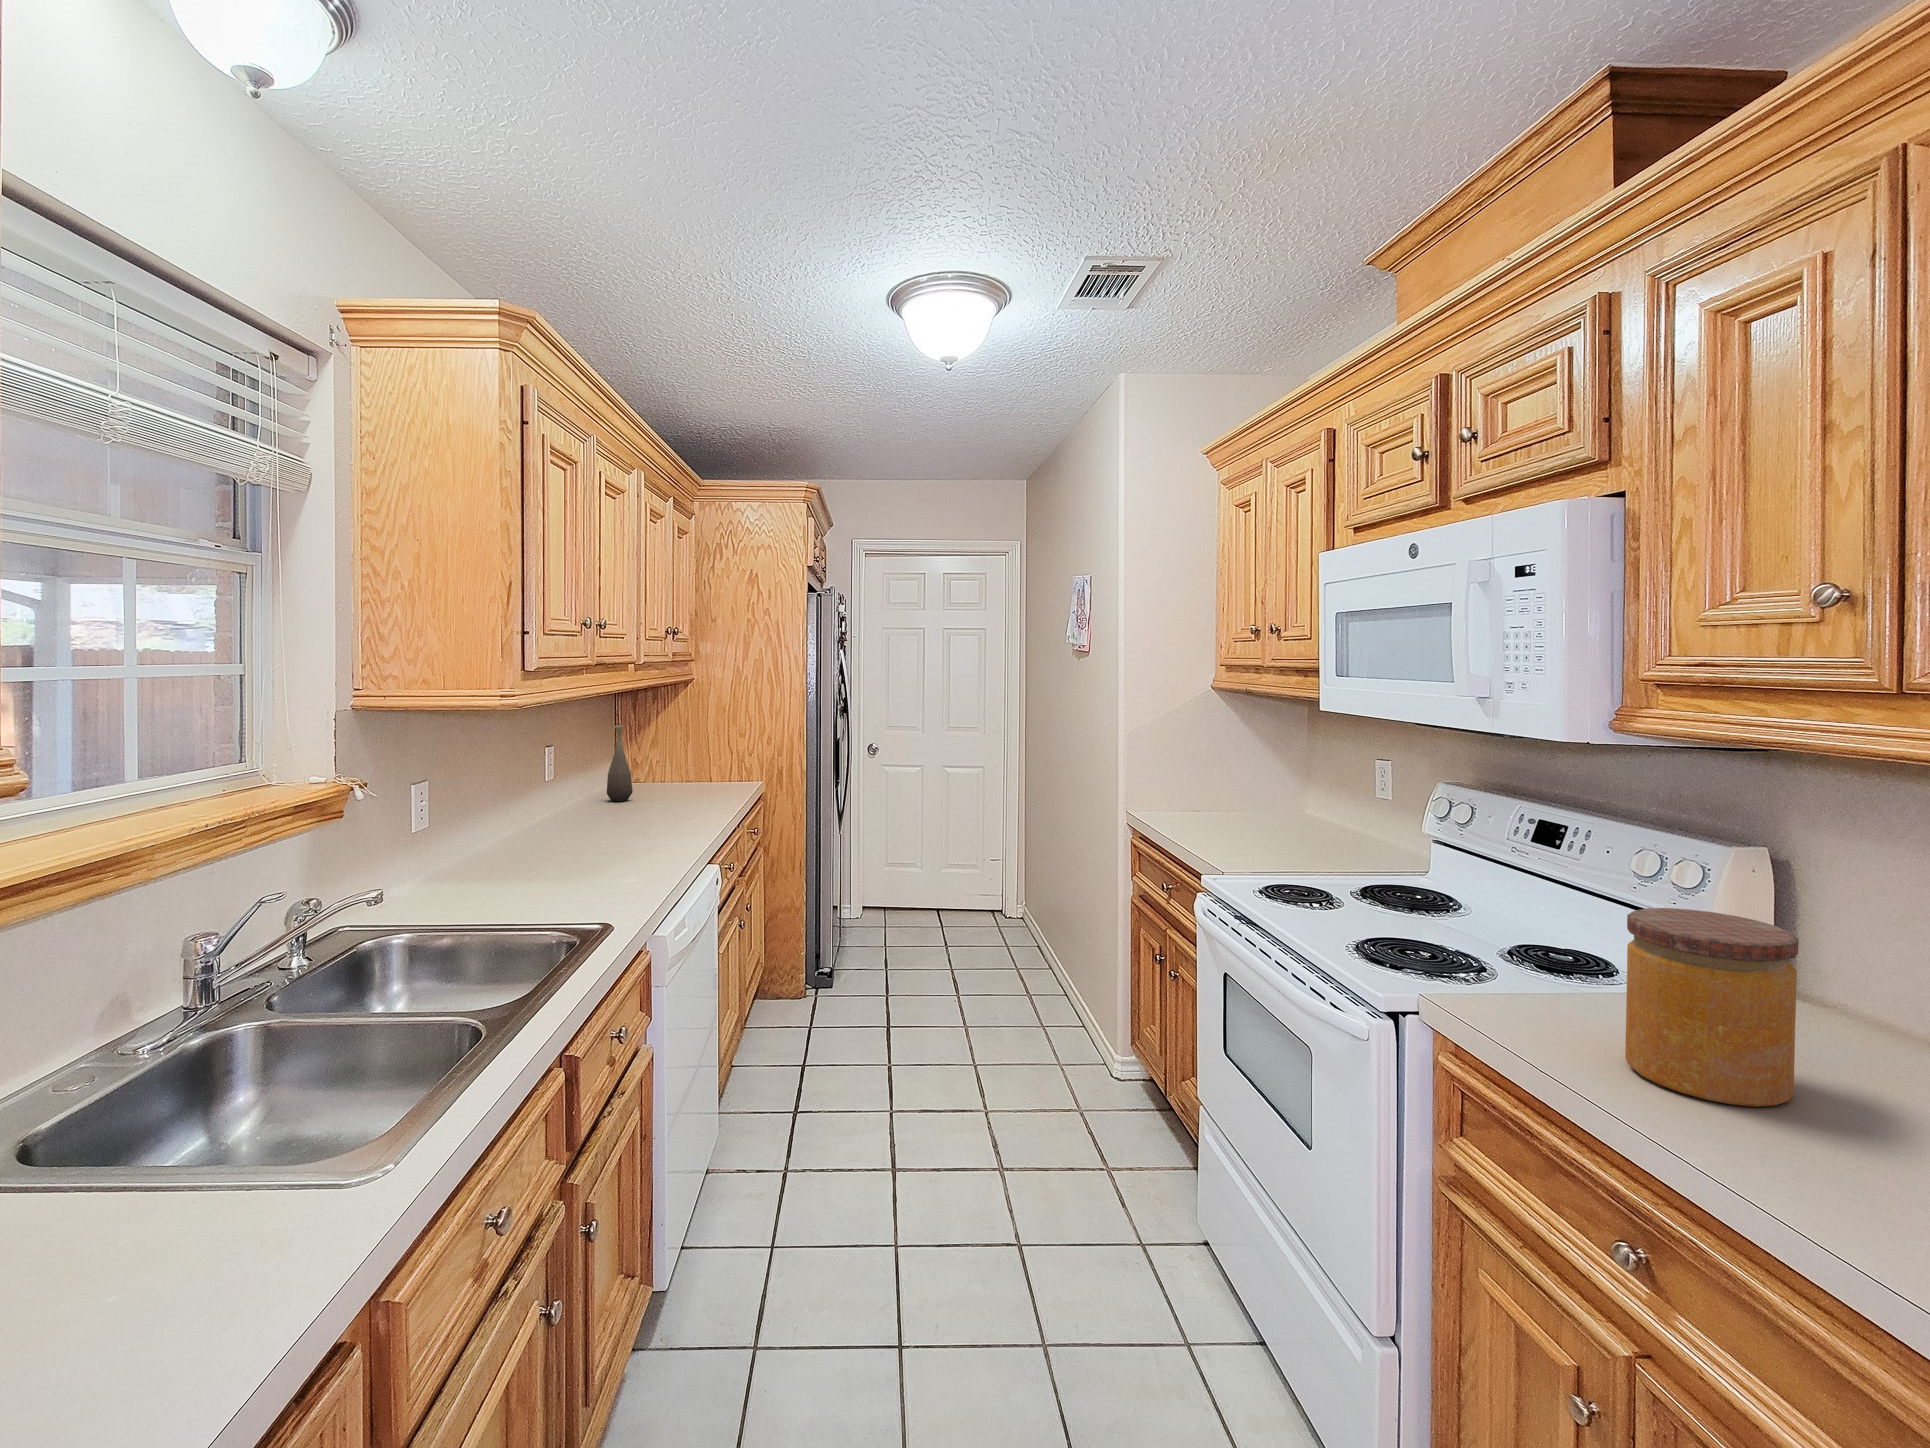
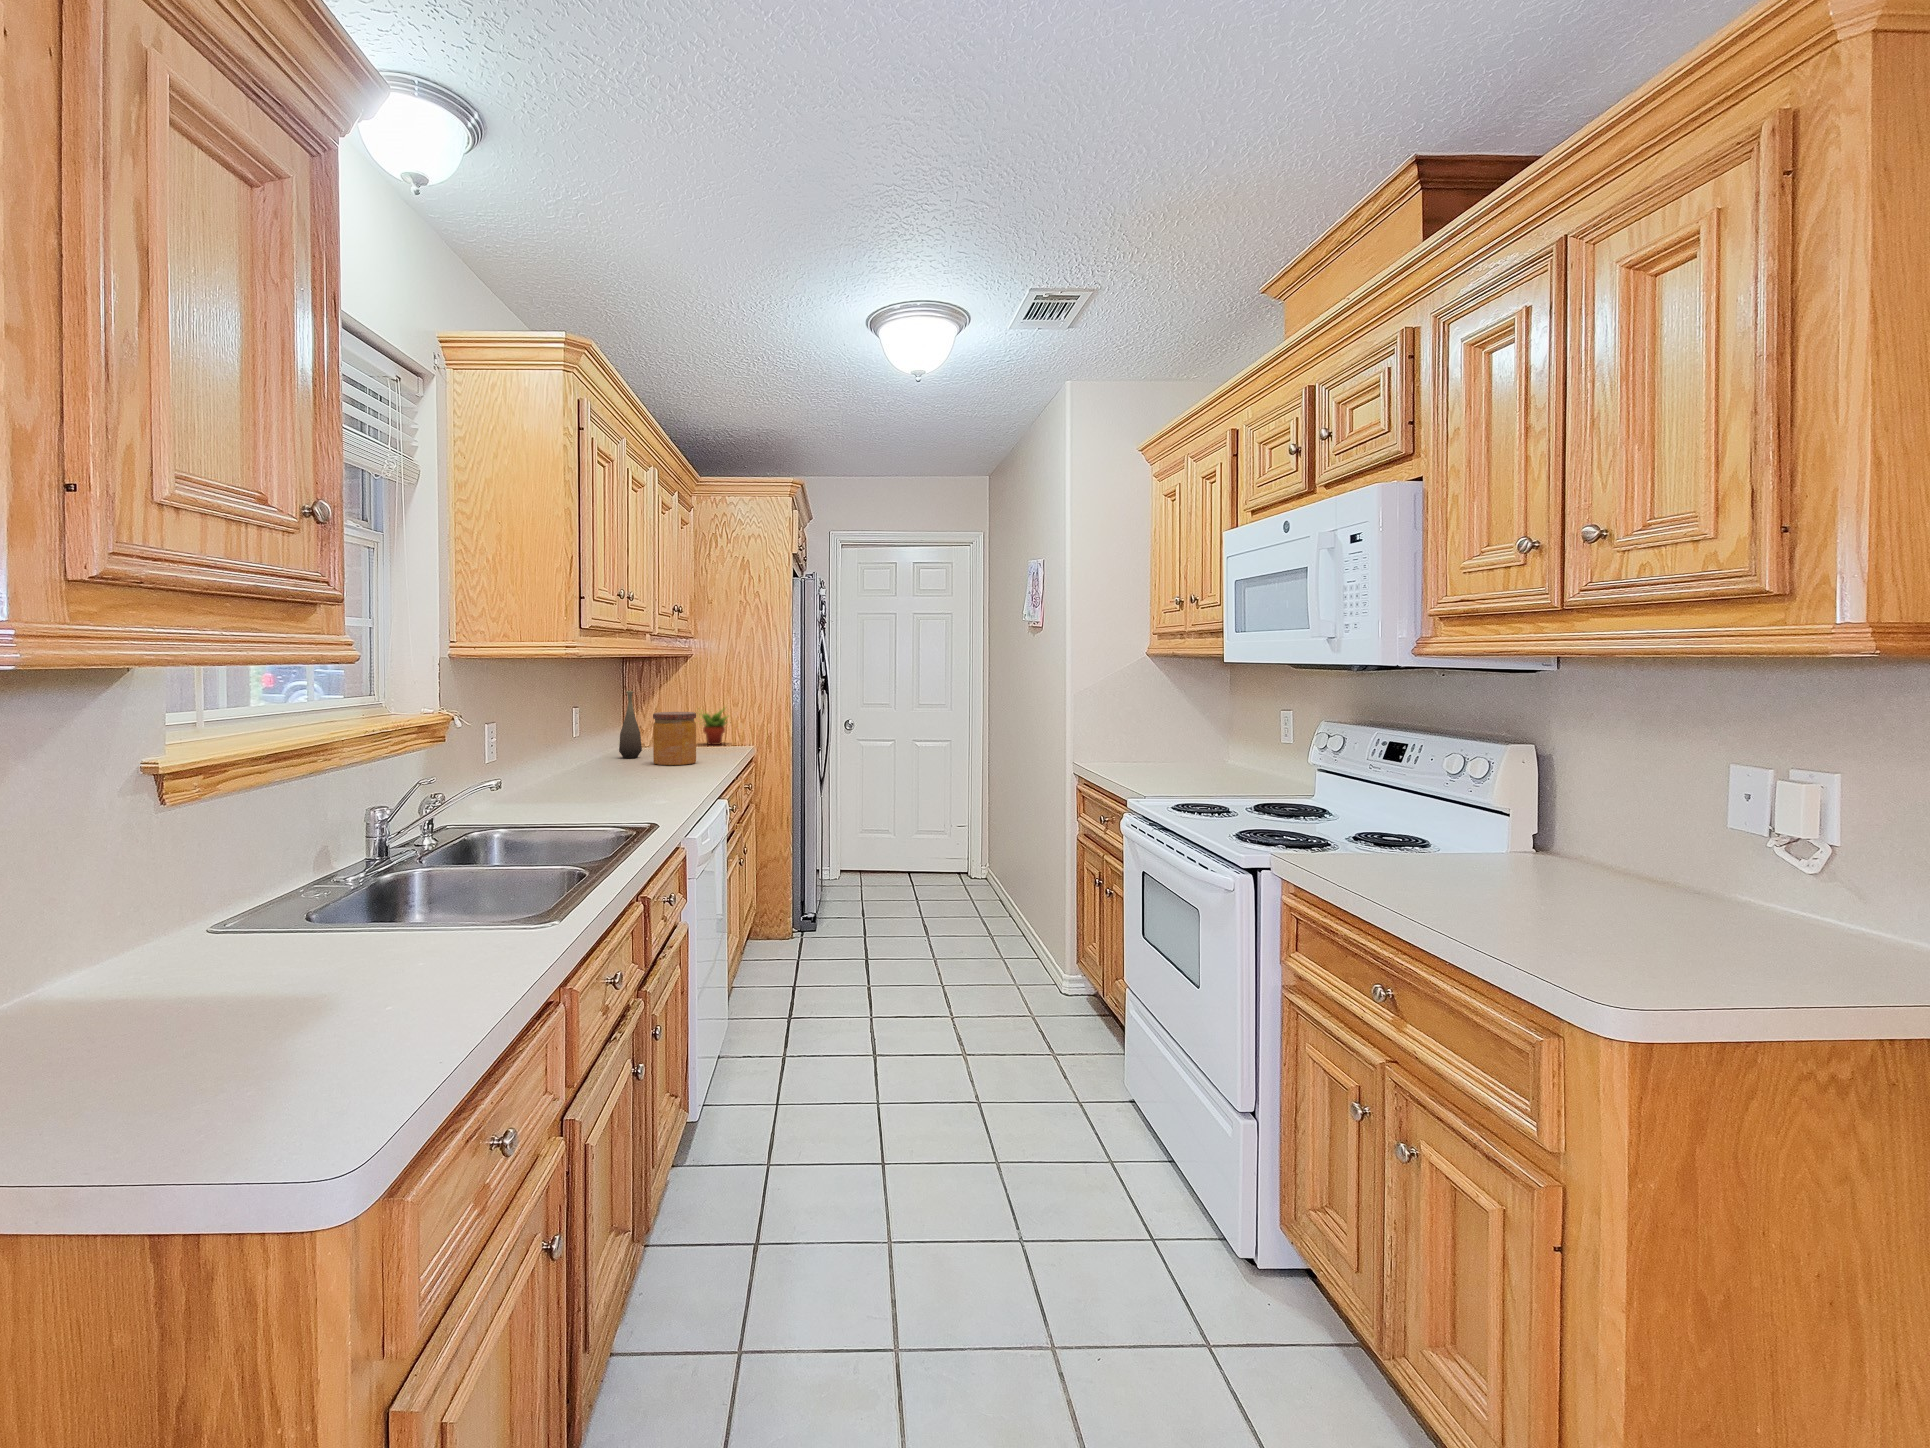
succulent plant: none [696,735,741,780] -> present [700,709,729,745]
jar: present [1625,908,1798,1107] -> present [653,712,696,765]

